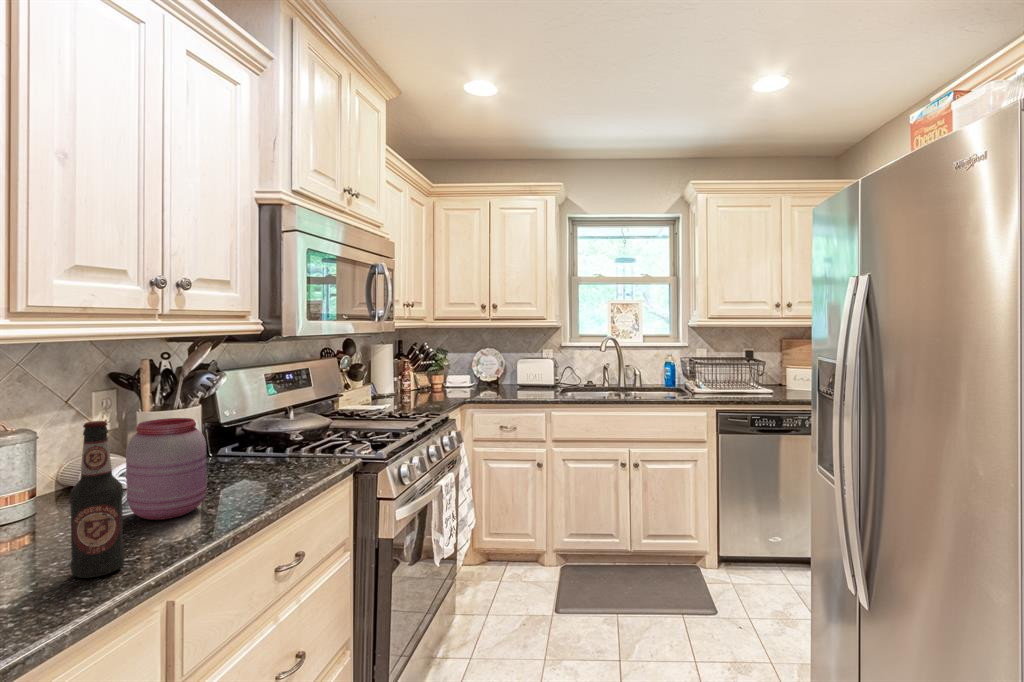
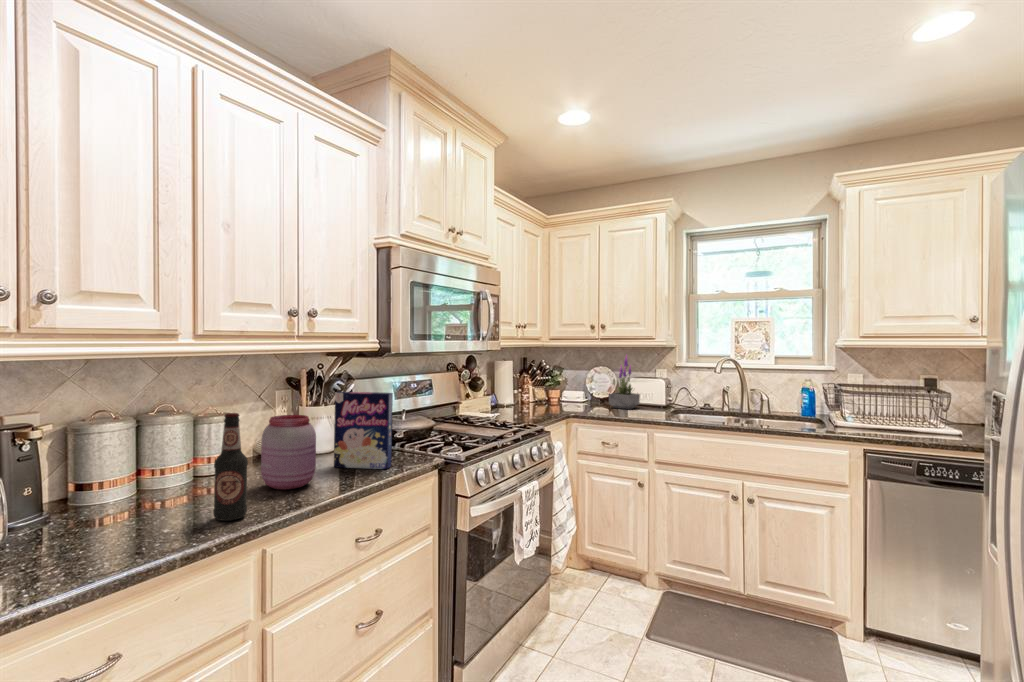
potted plant: none [497,334,527,391] -> present [609,355,640,409]
cereal box: none [220,384,298,482] -> present [334,392,393,469]

